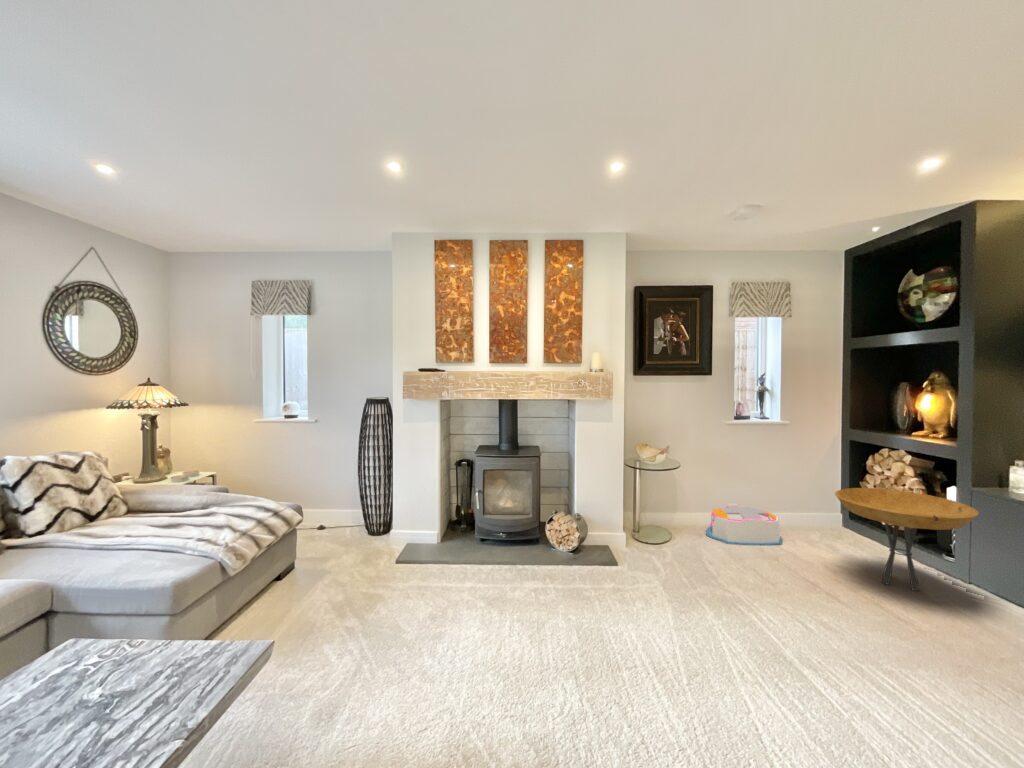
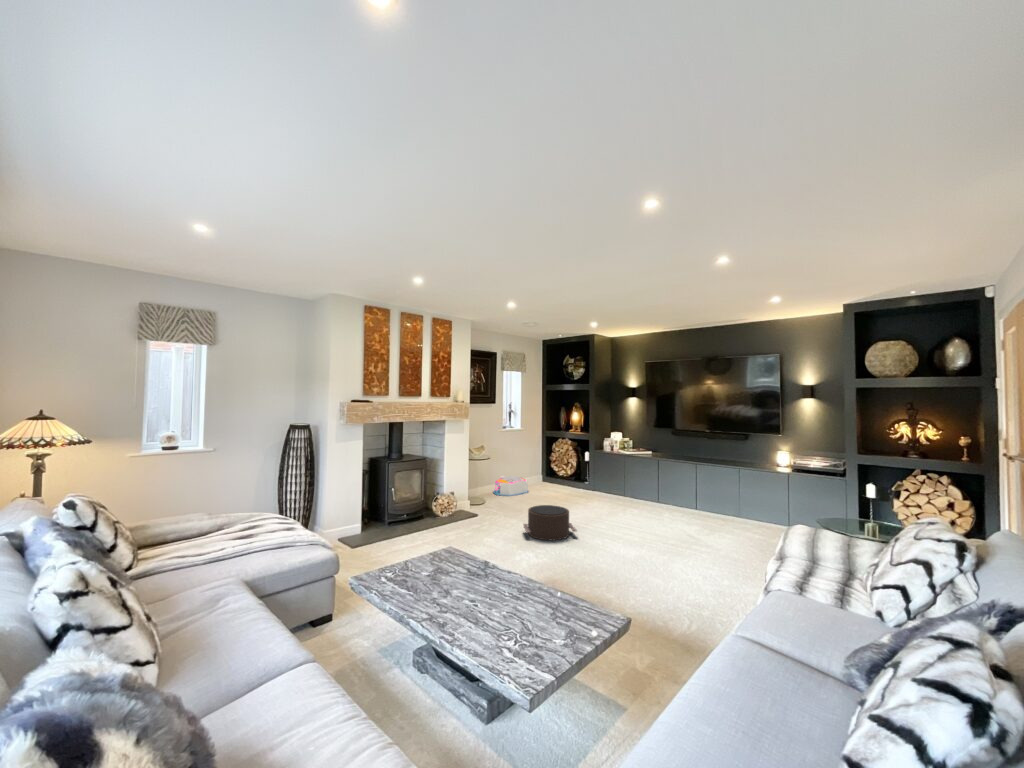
side table: present [835,488,979,591] -> none [556,457,602,497]
pouf: none [600,585,736,693] -> present [523,505,577,540]

